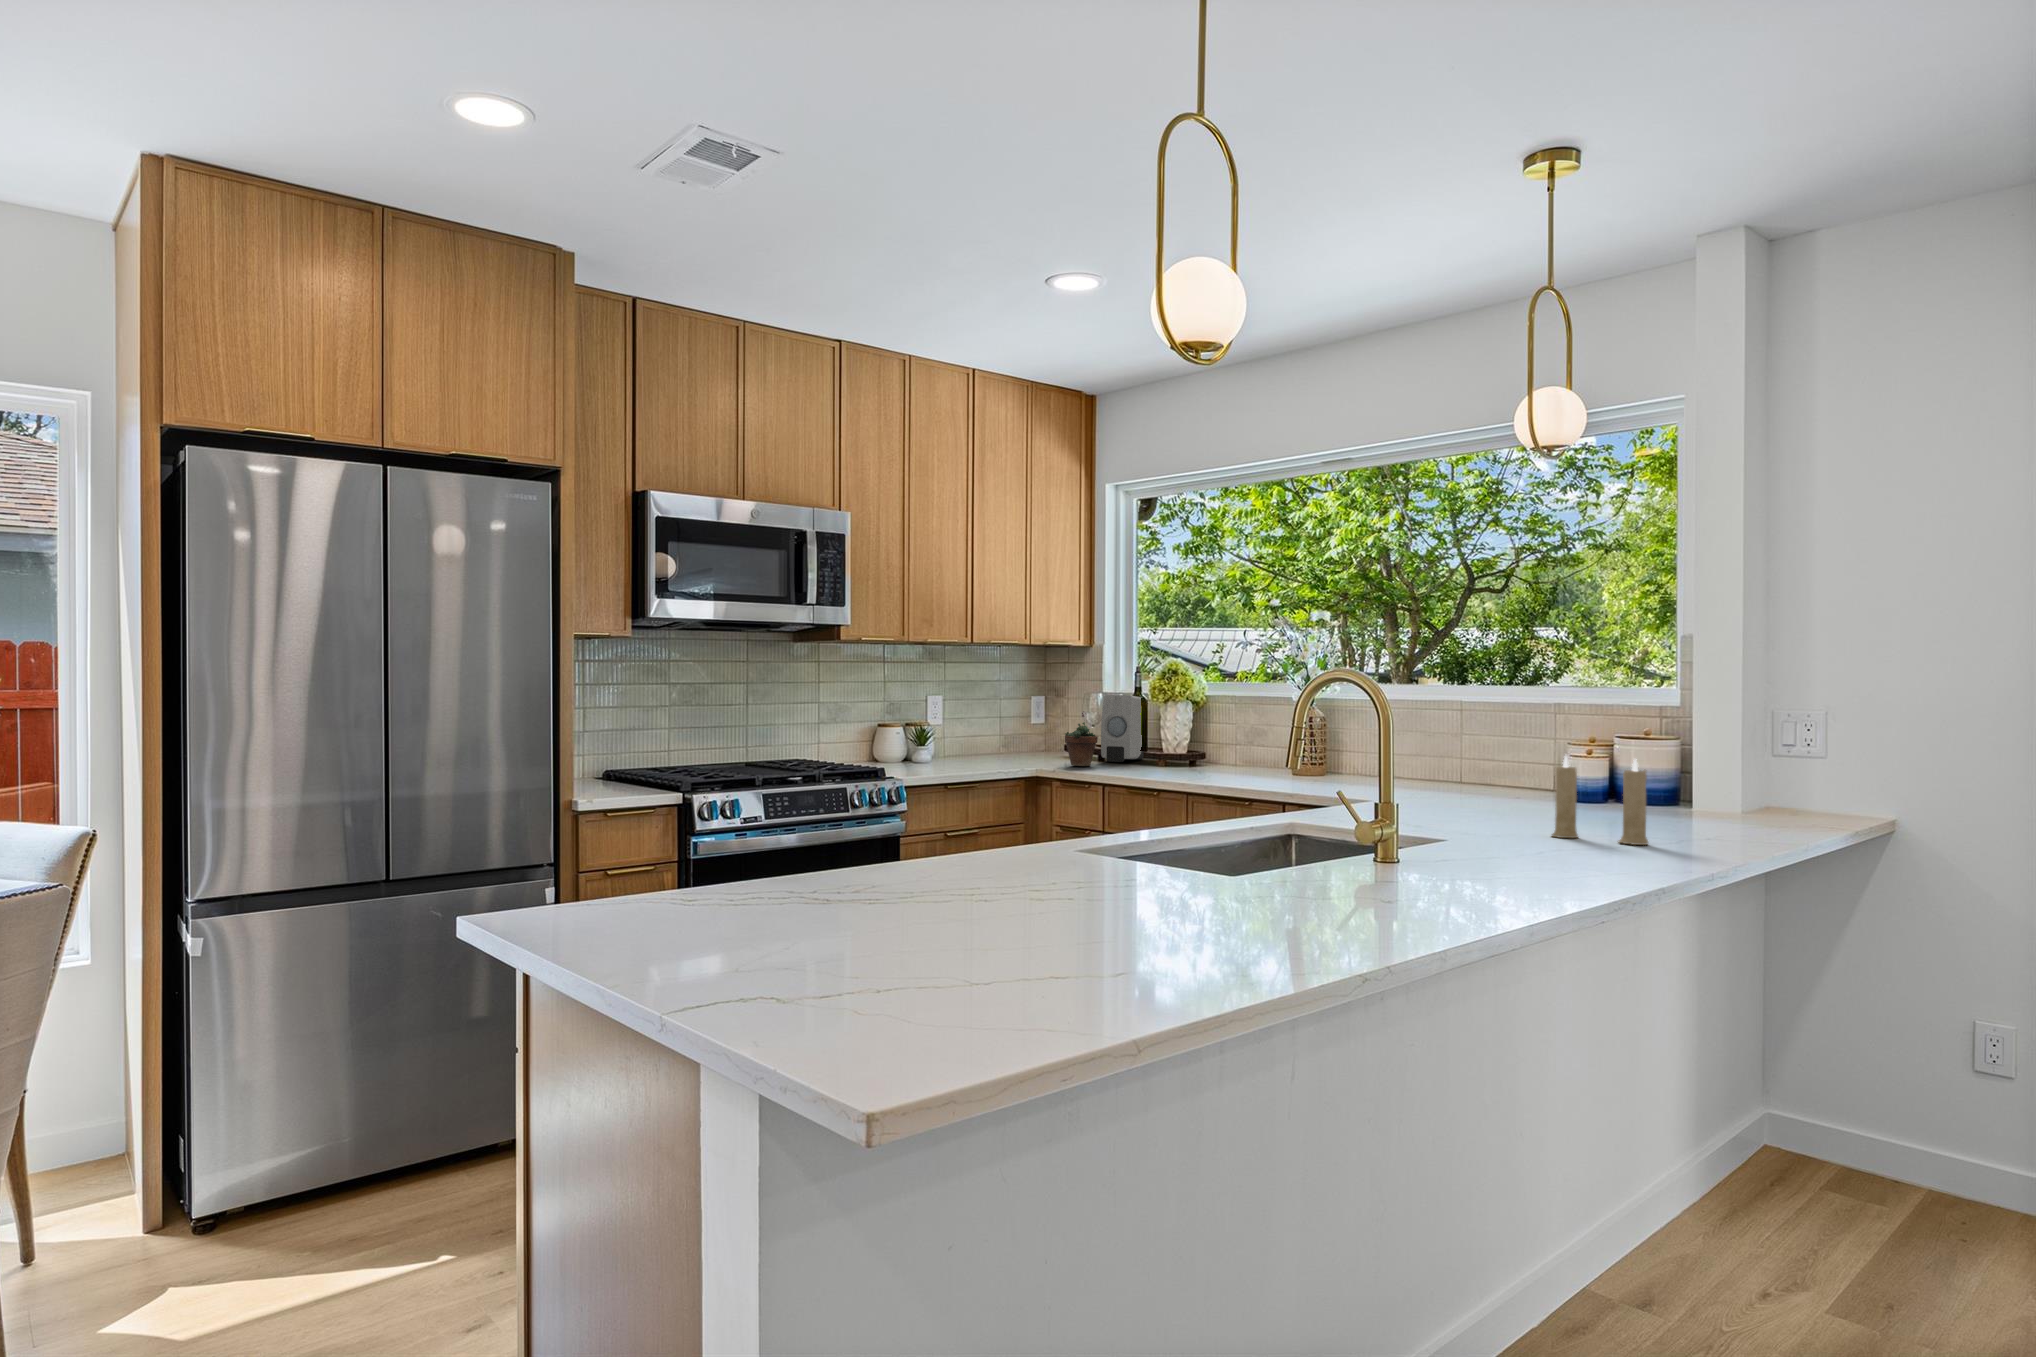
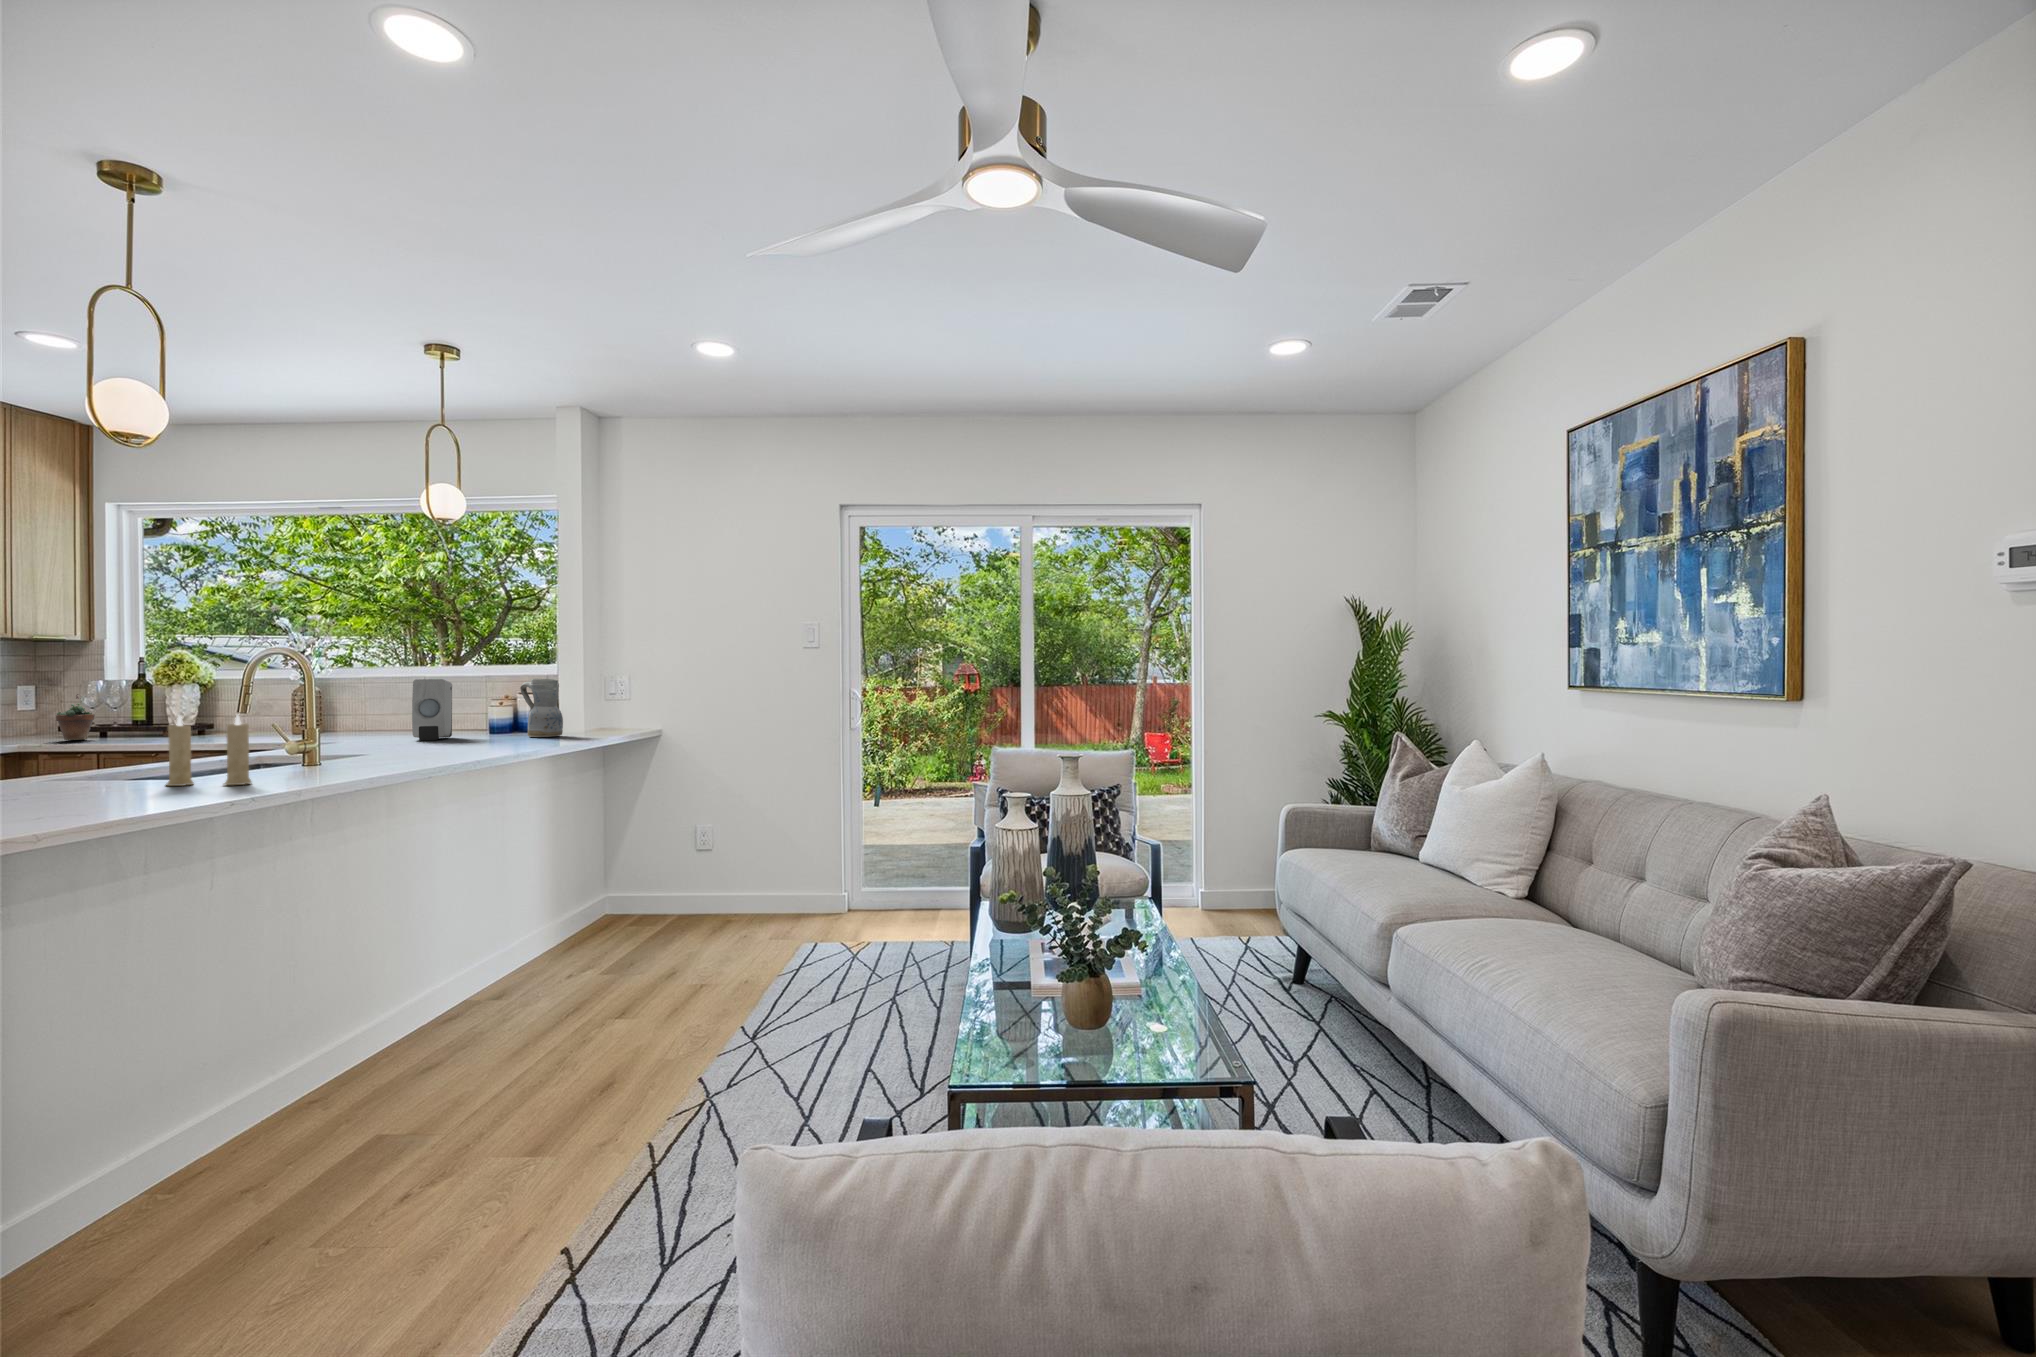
soap dispenser: present [1101,695,1144,762] -> present [412,679,452,740]
ceramic pitcher: none [1641,716,1717,820] -> present [520,679,563,737]
candle: present [1552,756,1648,845] -> present [166,715,251,786]

